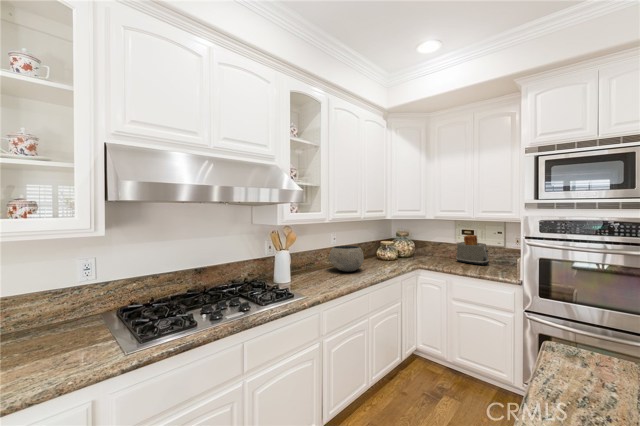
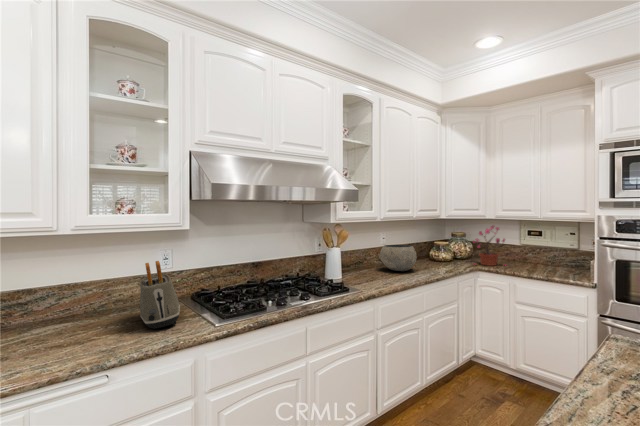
potted plant: none [414,226,445,263] -> present [473,226,506,266]
toaster: present [456,235,489,265] -> present [140,261,180,329]

